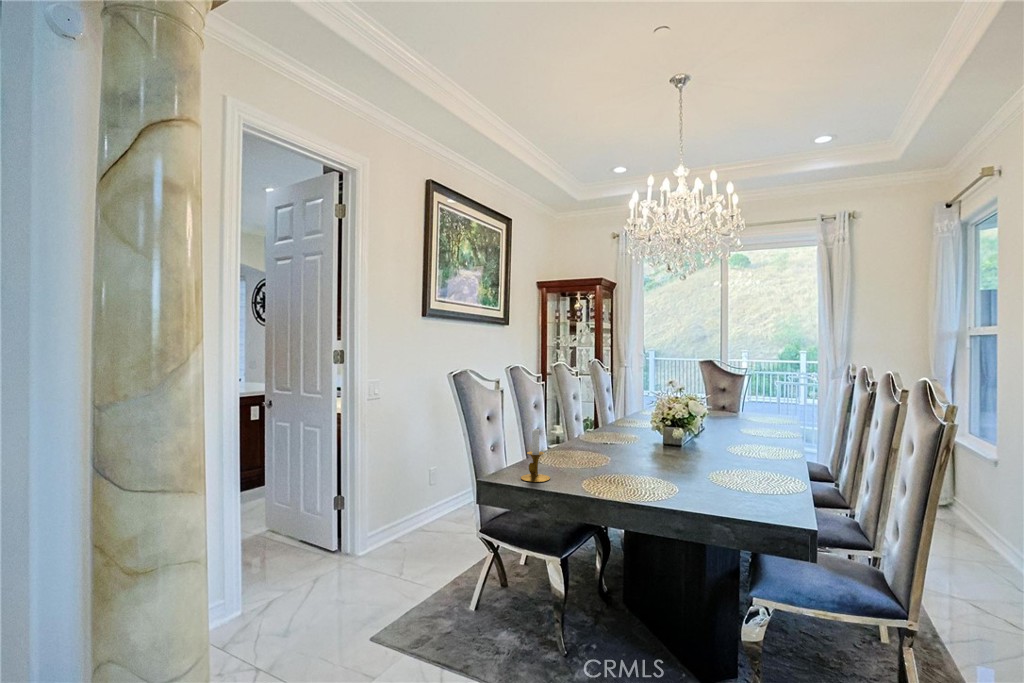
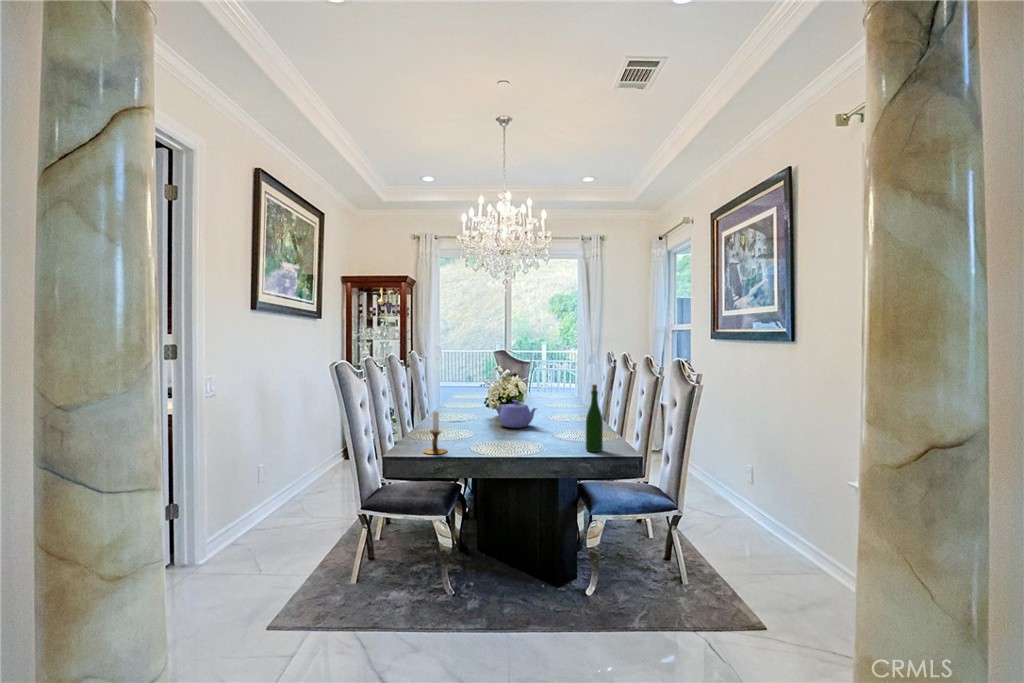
wine bottle: none [738,408,764,510] -> present [586,384,603,452]
teapot: none [648,421,696,458] -> present [497,400,537,428]

